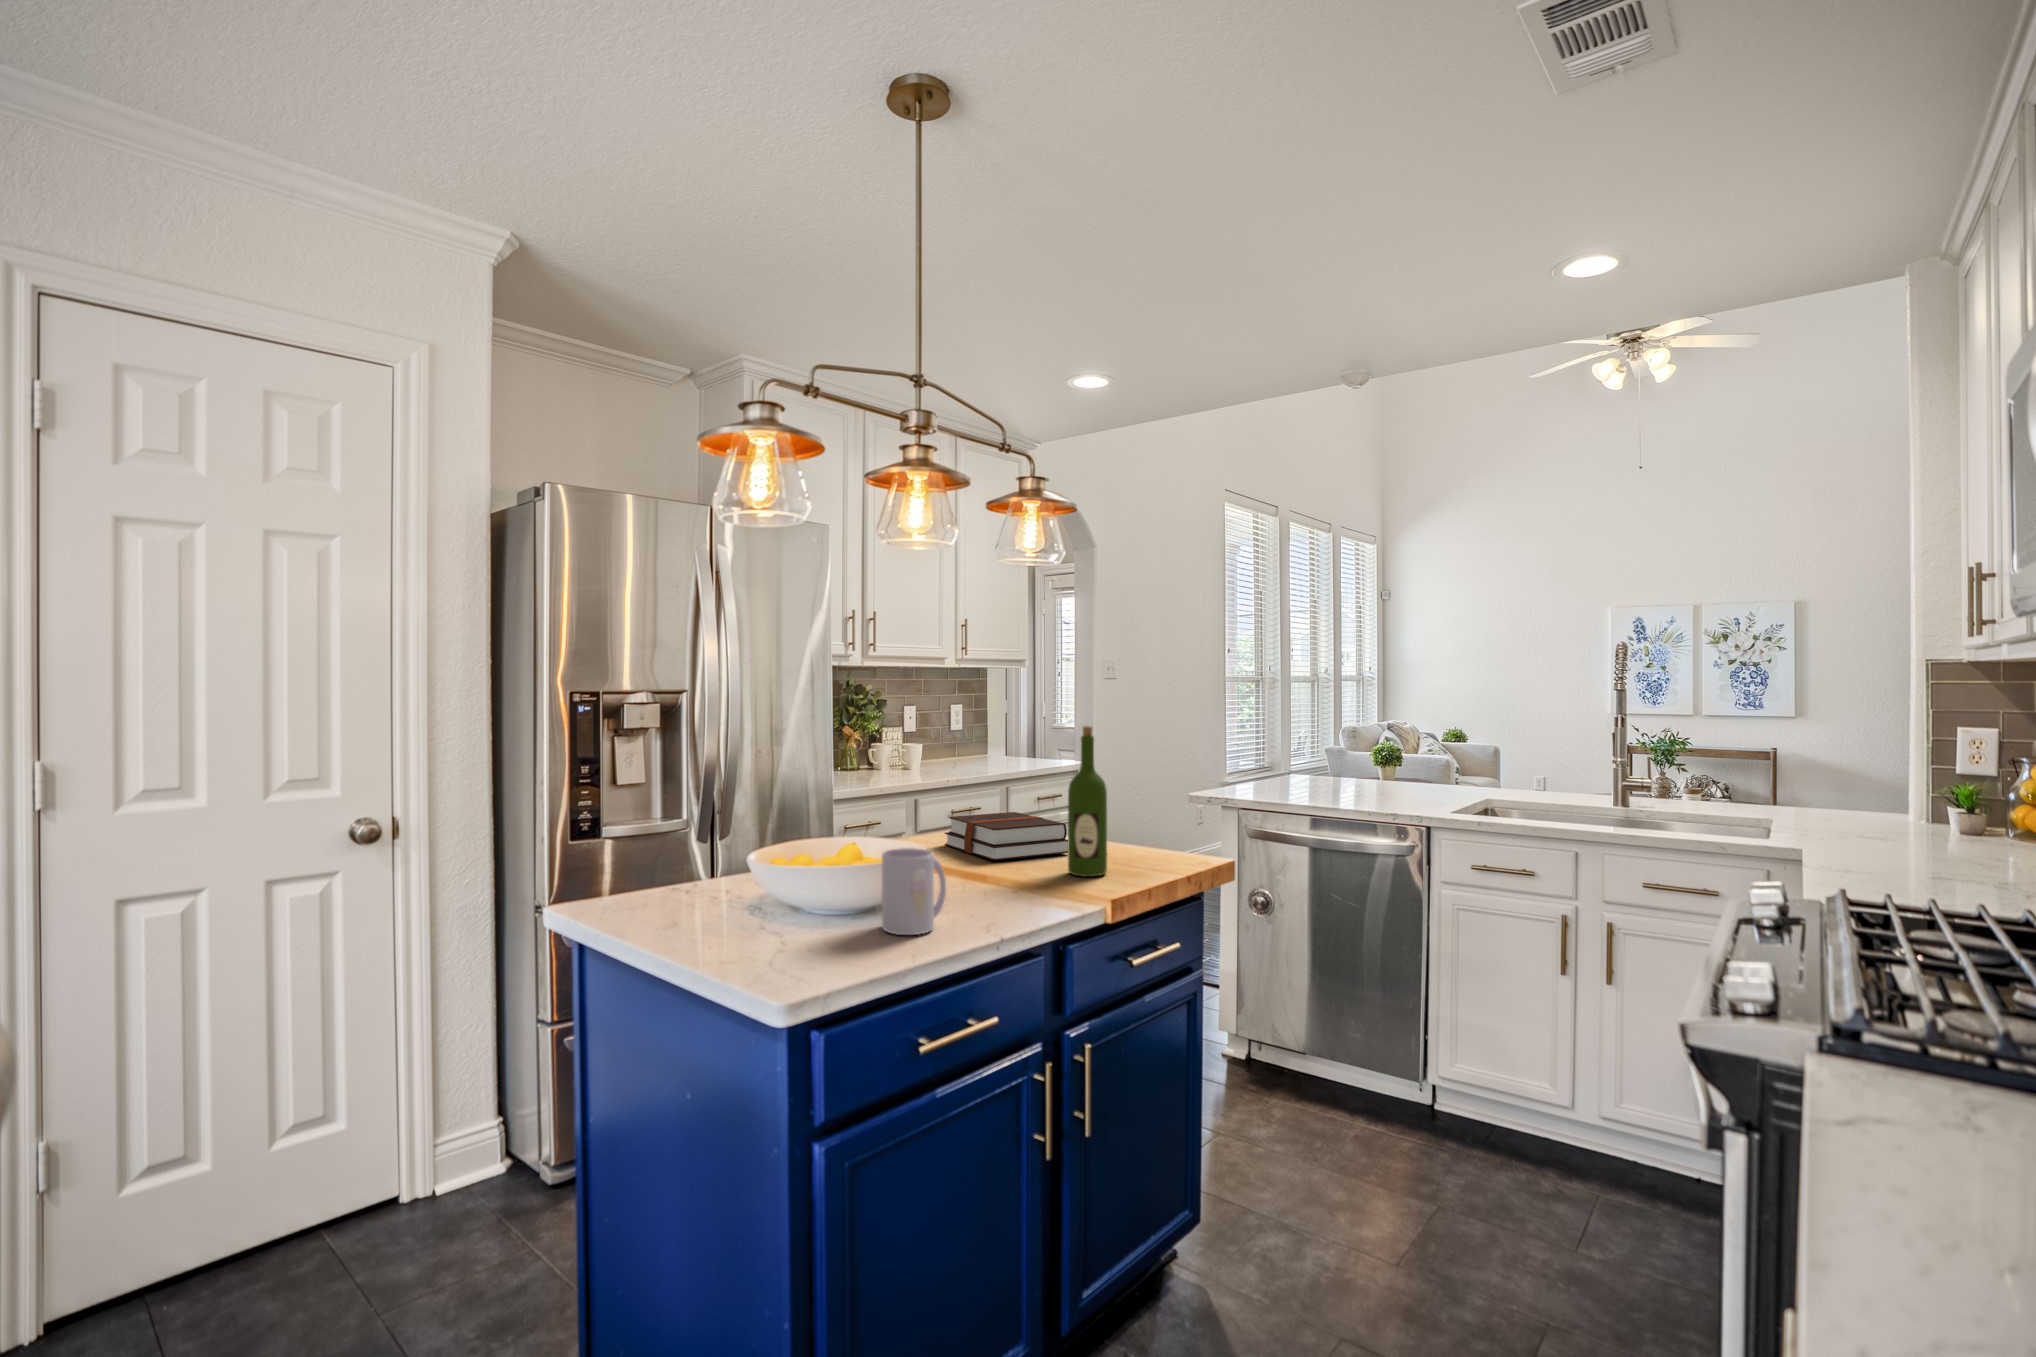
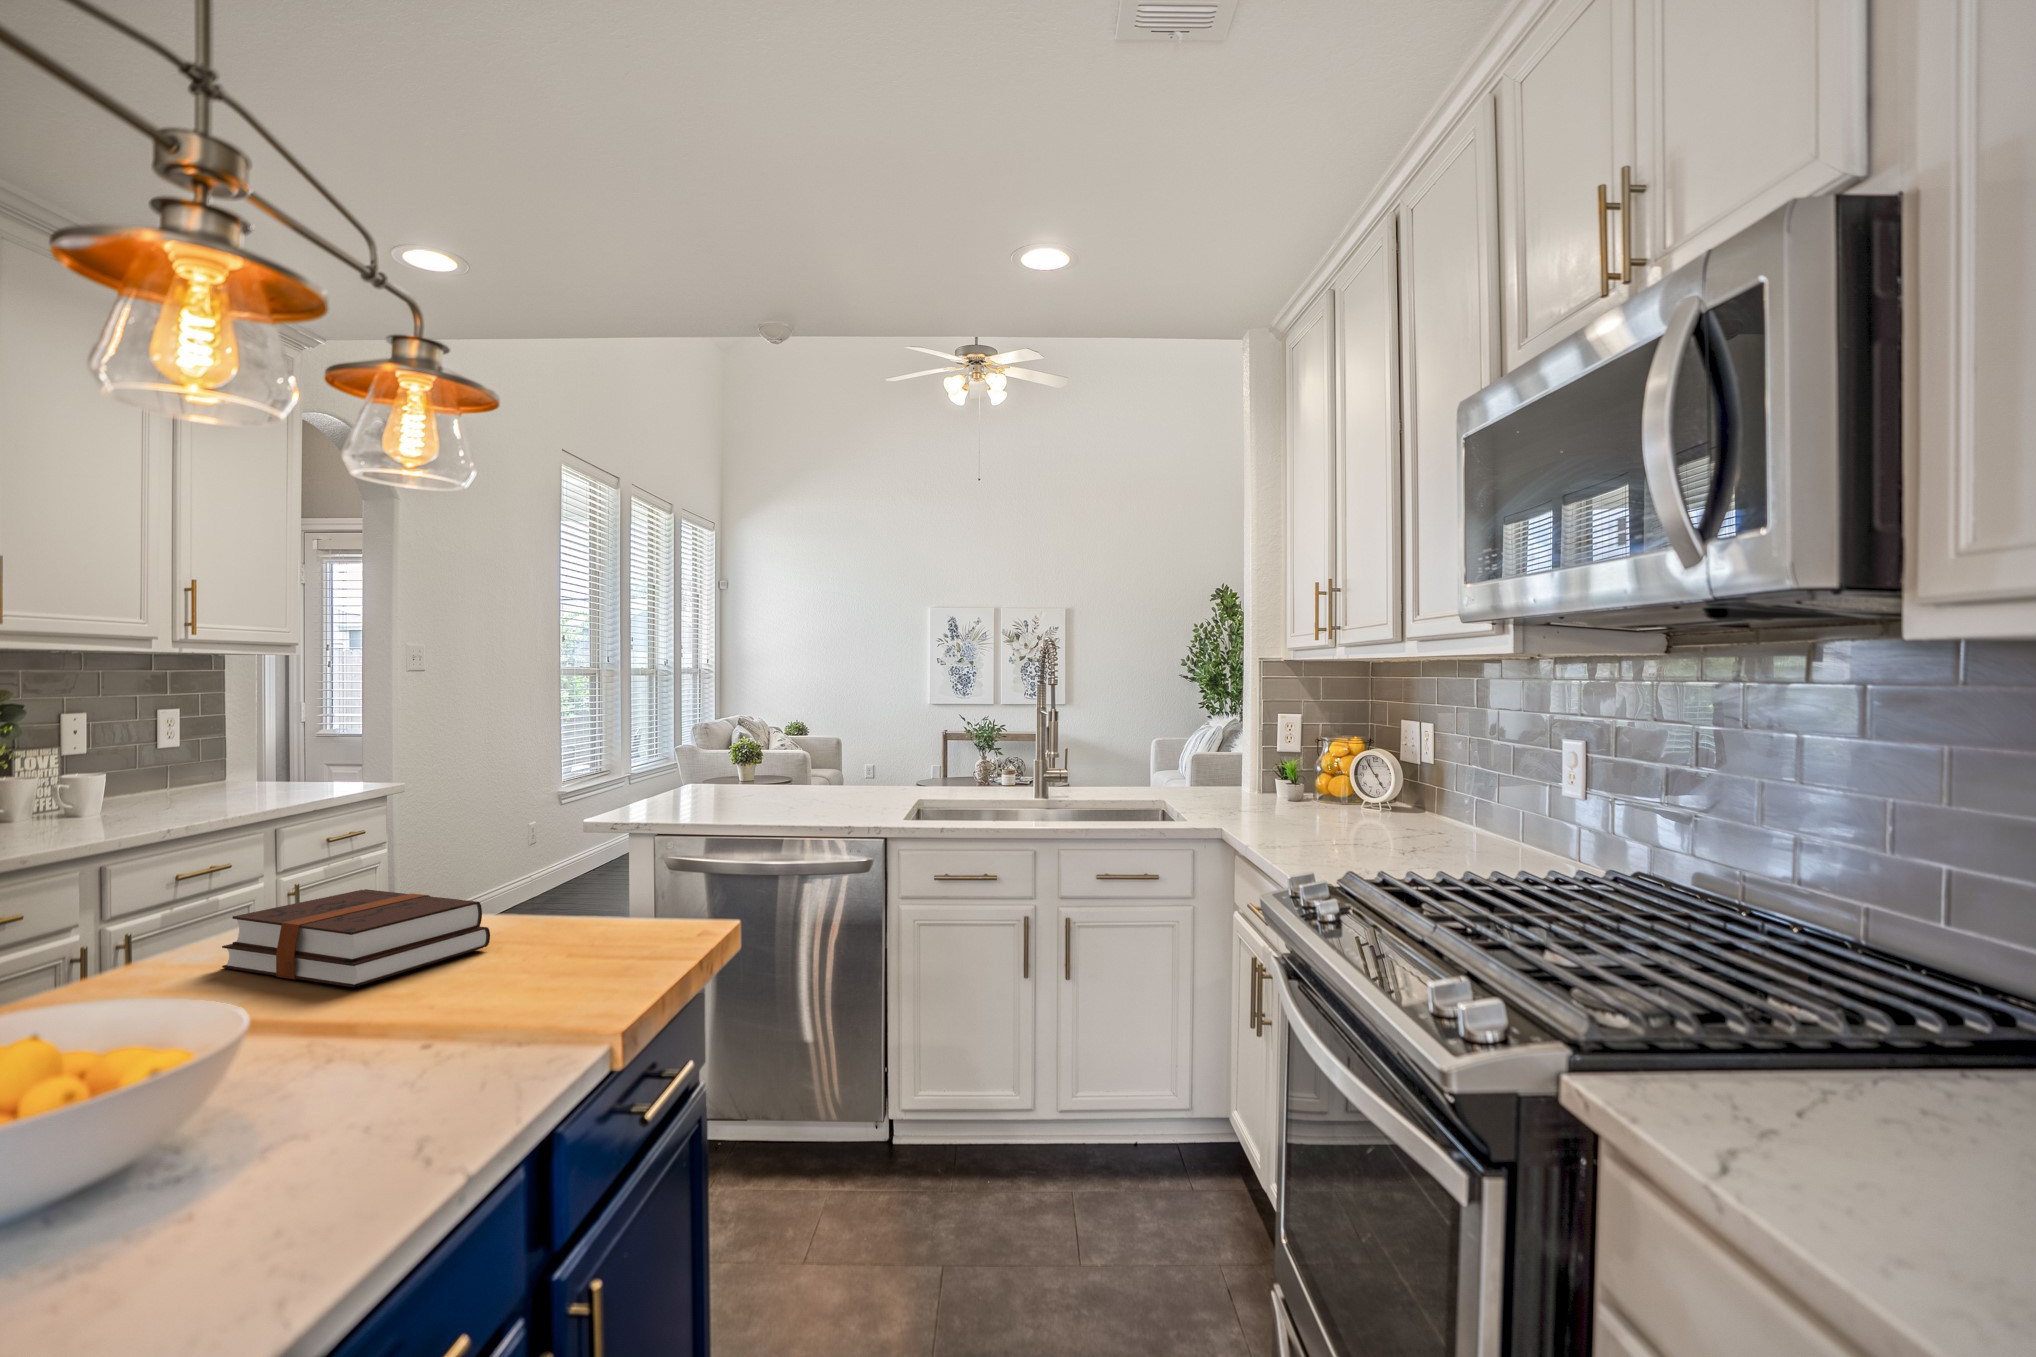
wine bottle: present [1068,726,1107,877] -> none [512,749,581,991]
mug: present [882,848,946,935] -> none [161,1035,334,1251]

